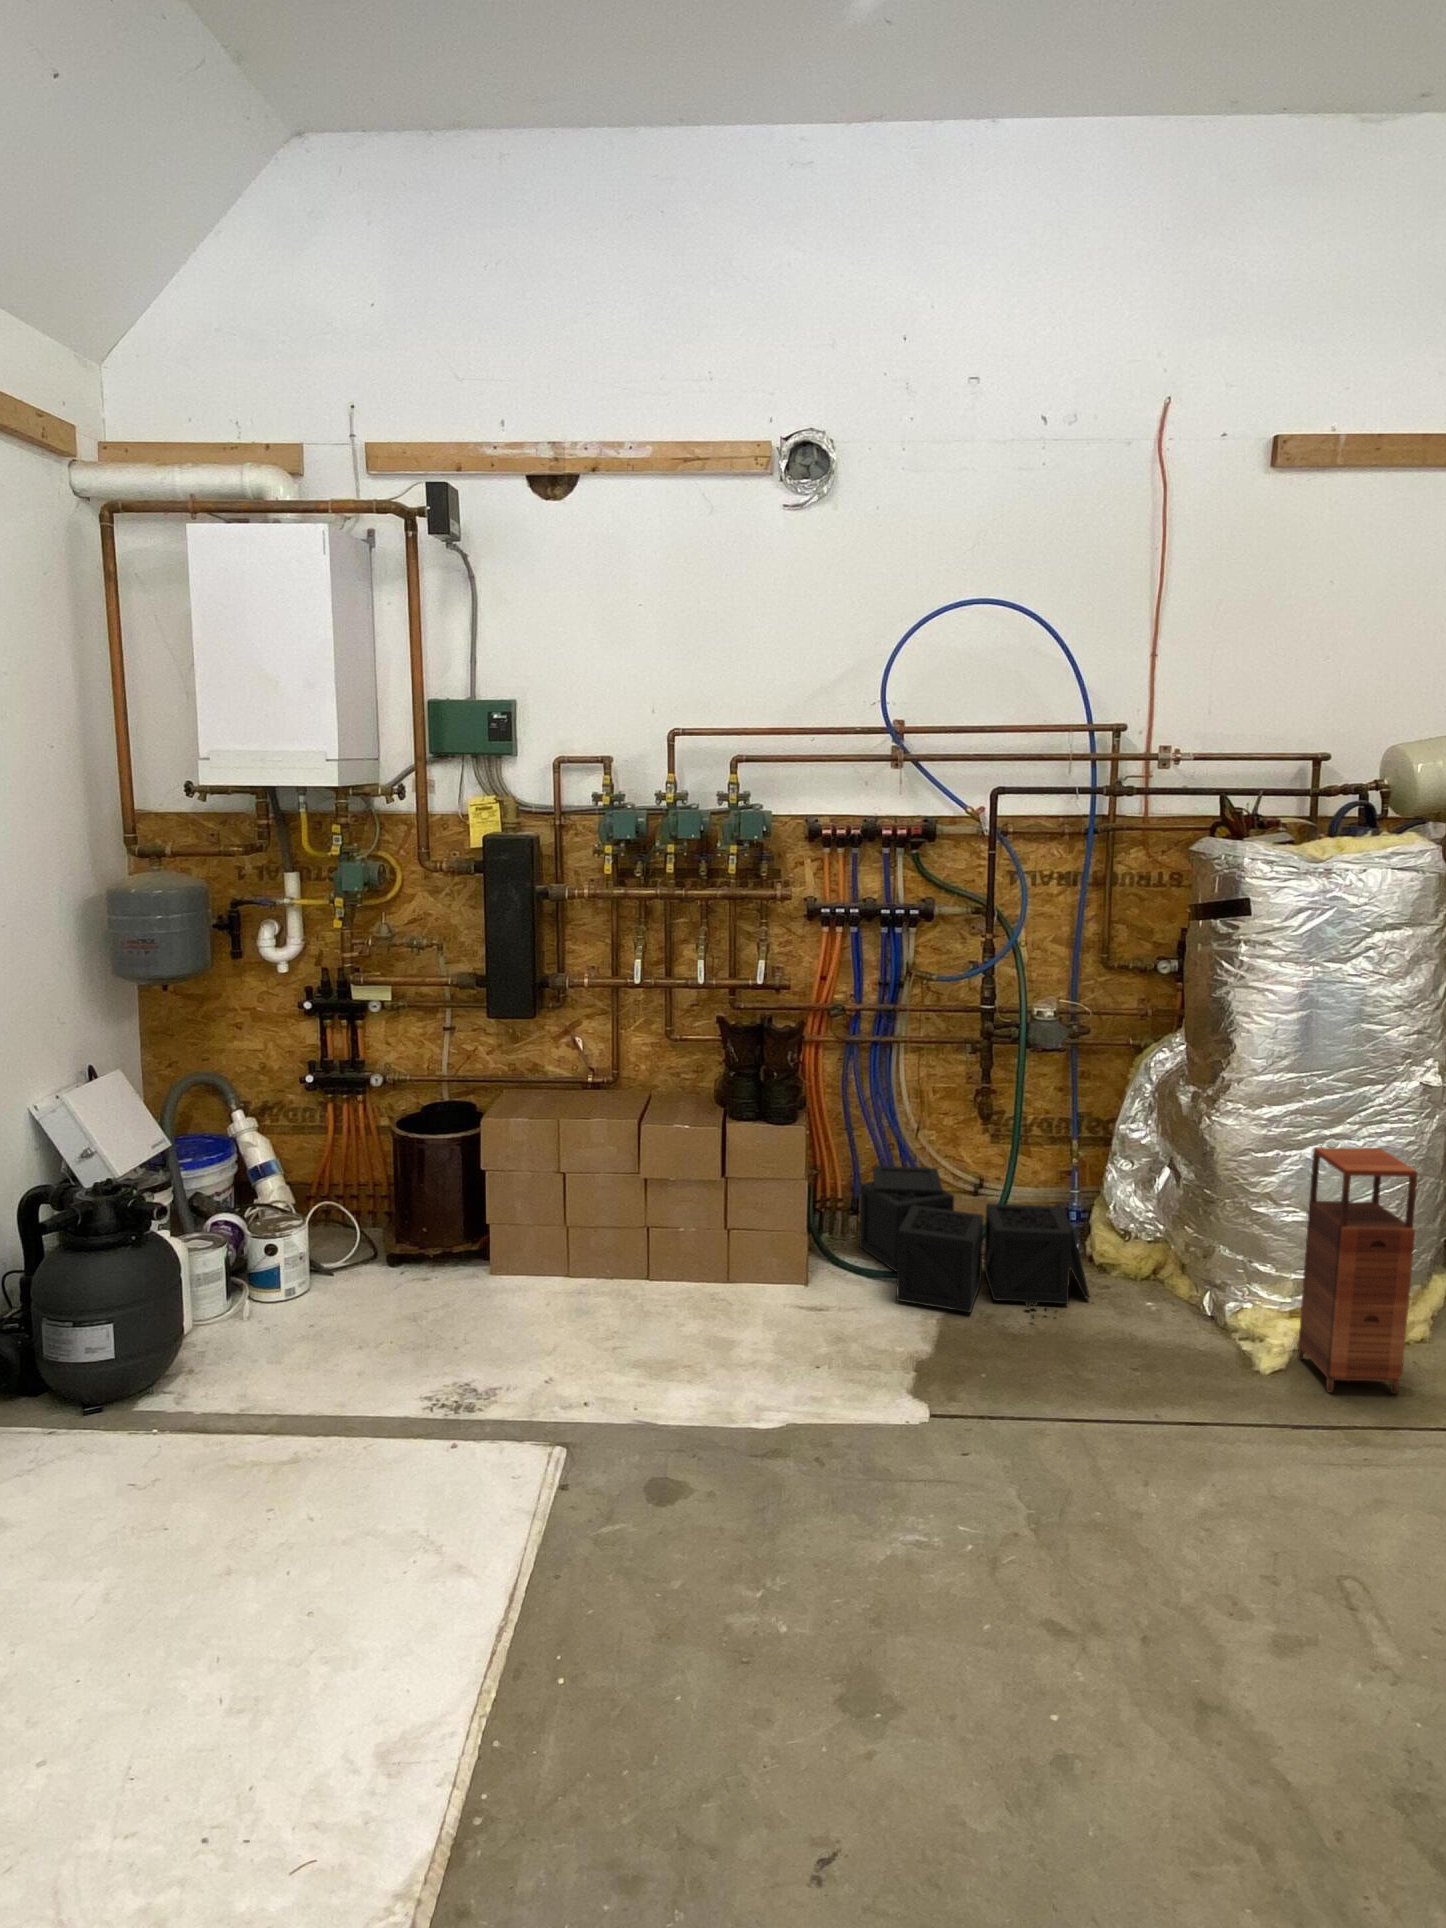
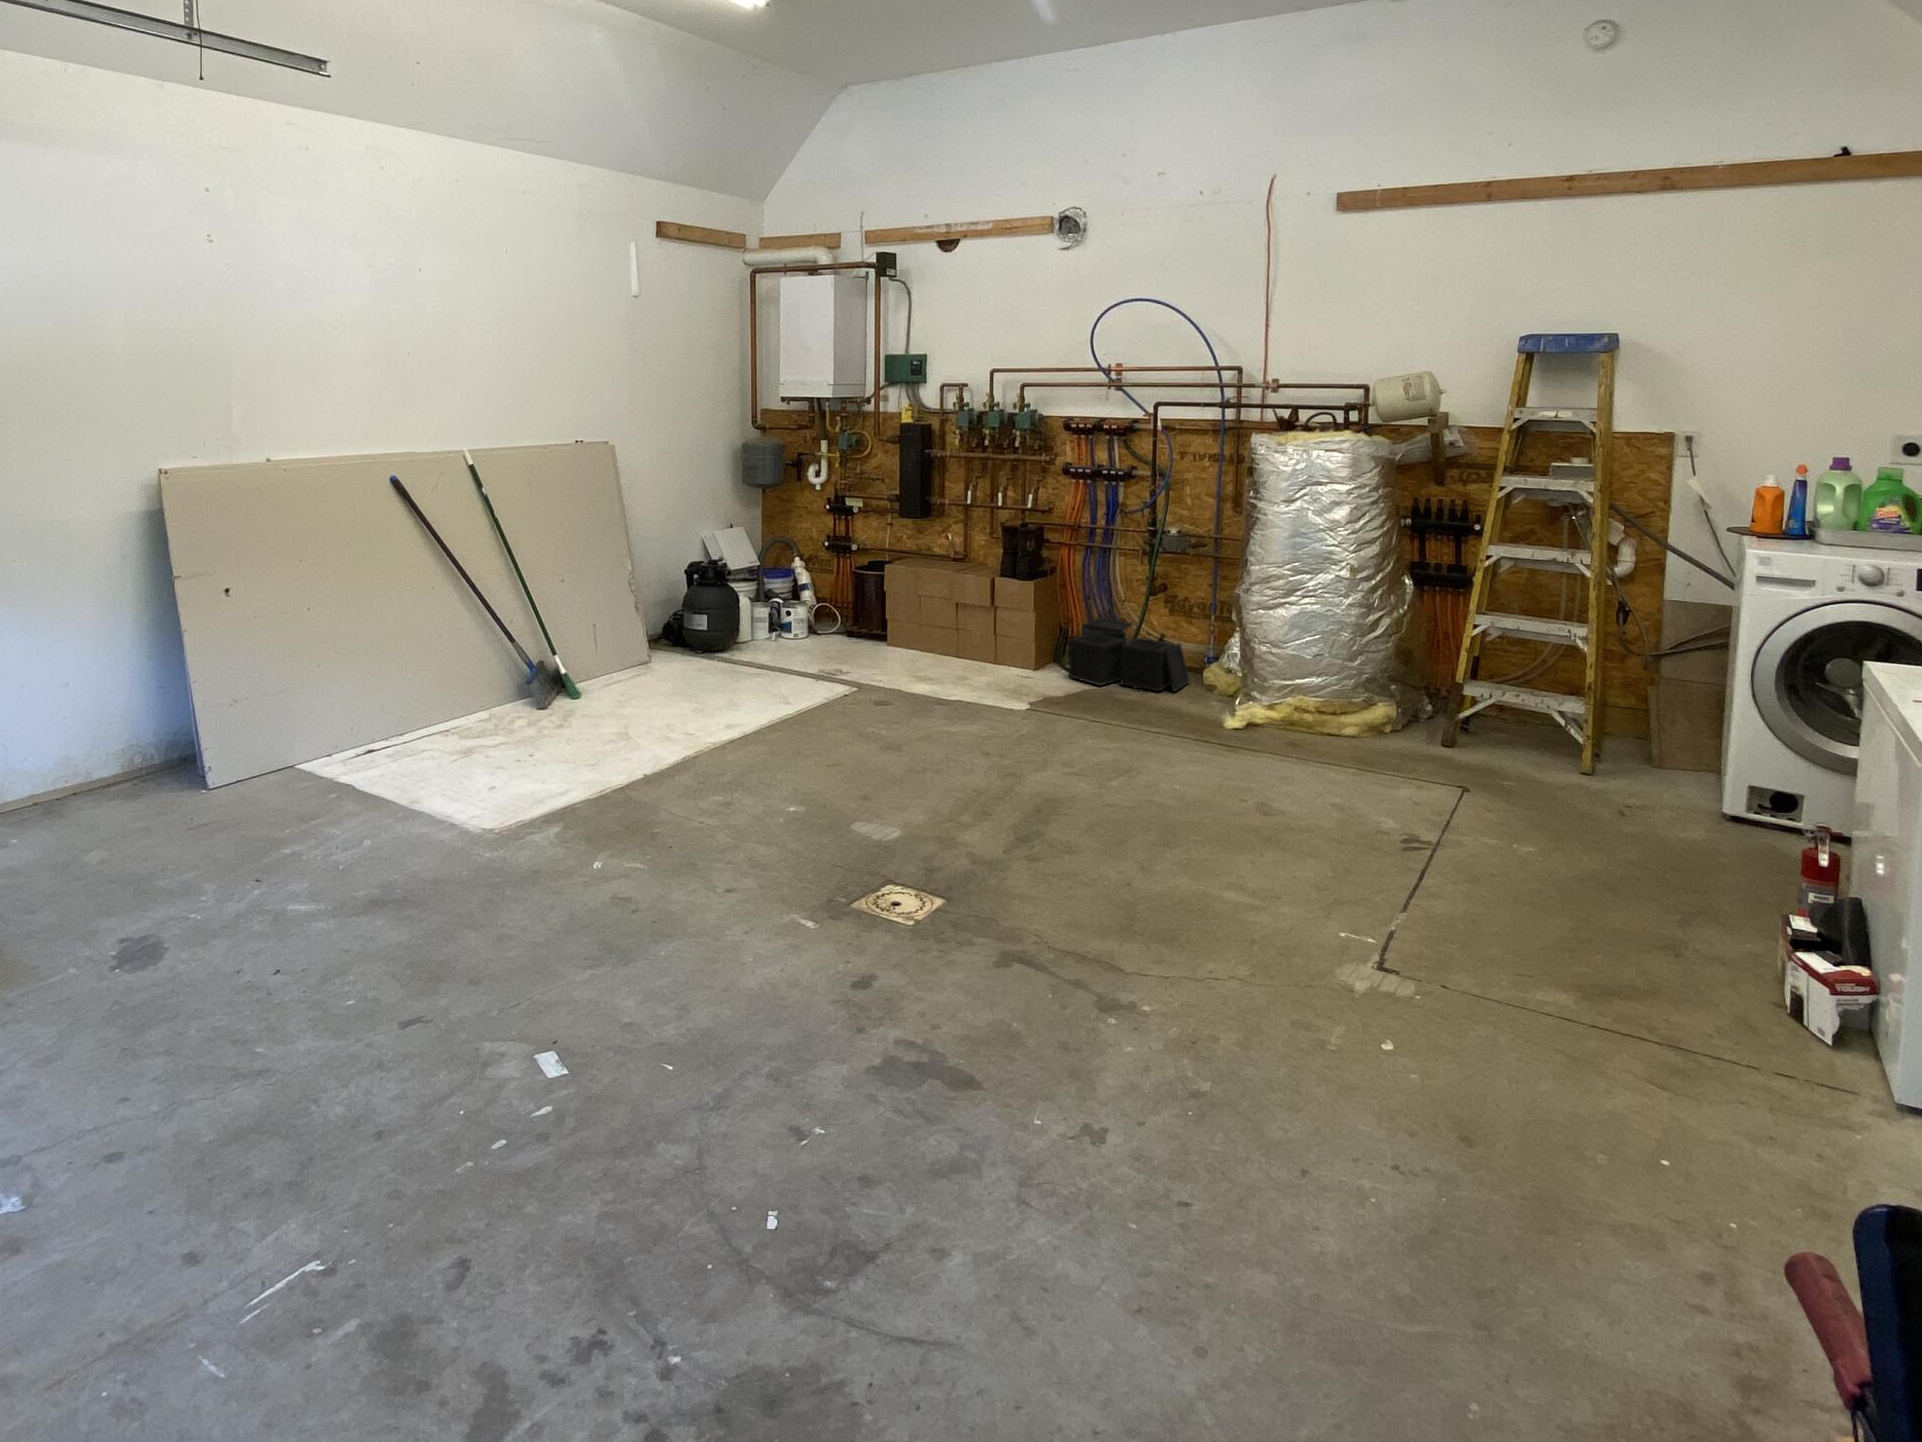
storage cabinet: present [1298,1147,1417,1394] -> none [1248,606,1301,743]

